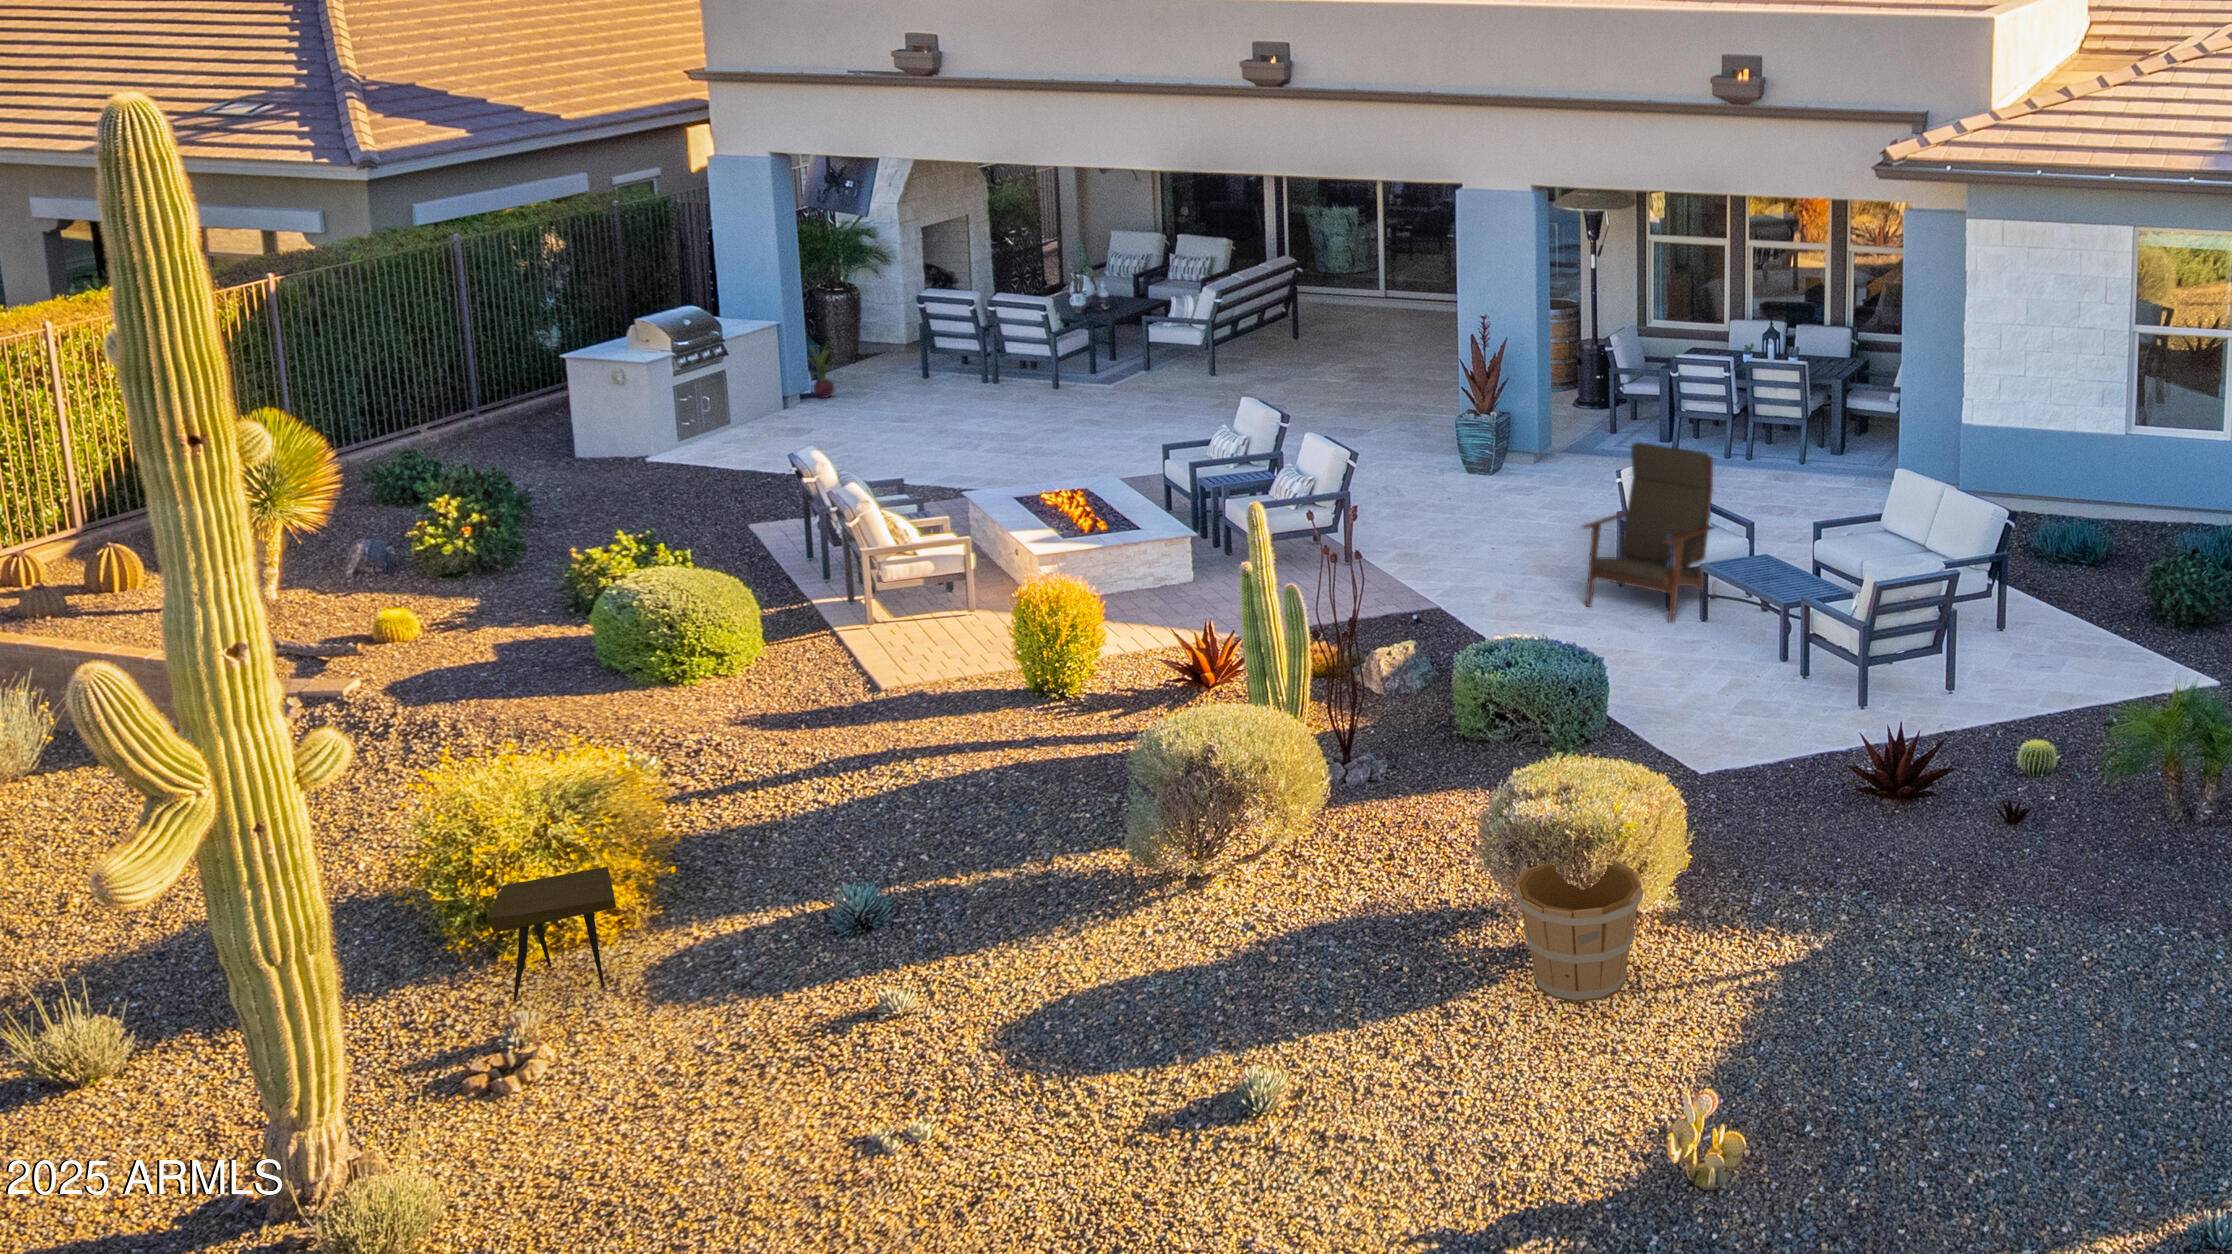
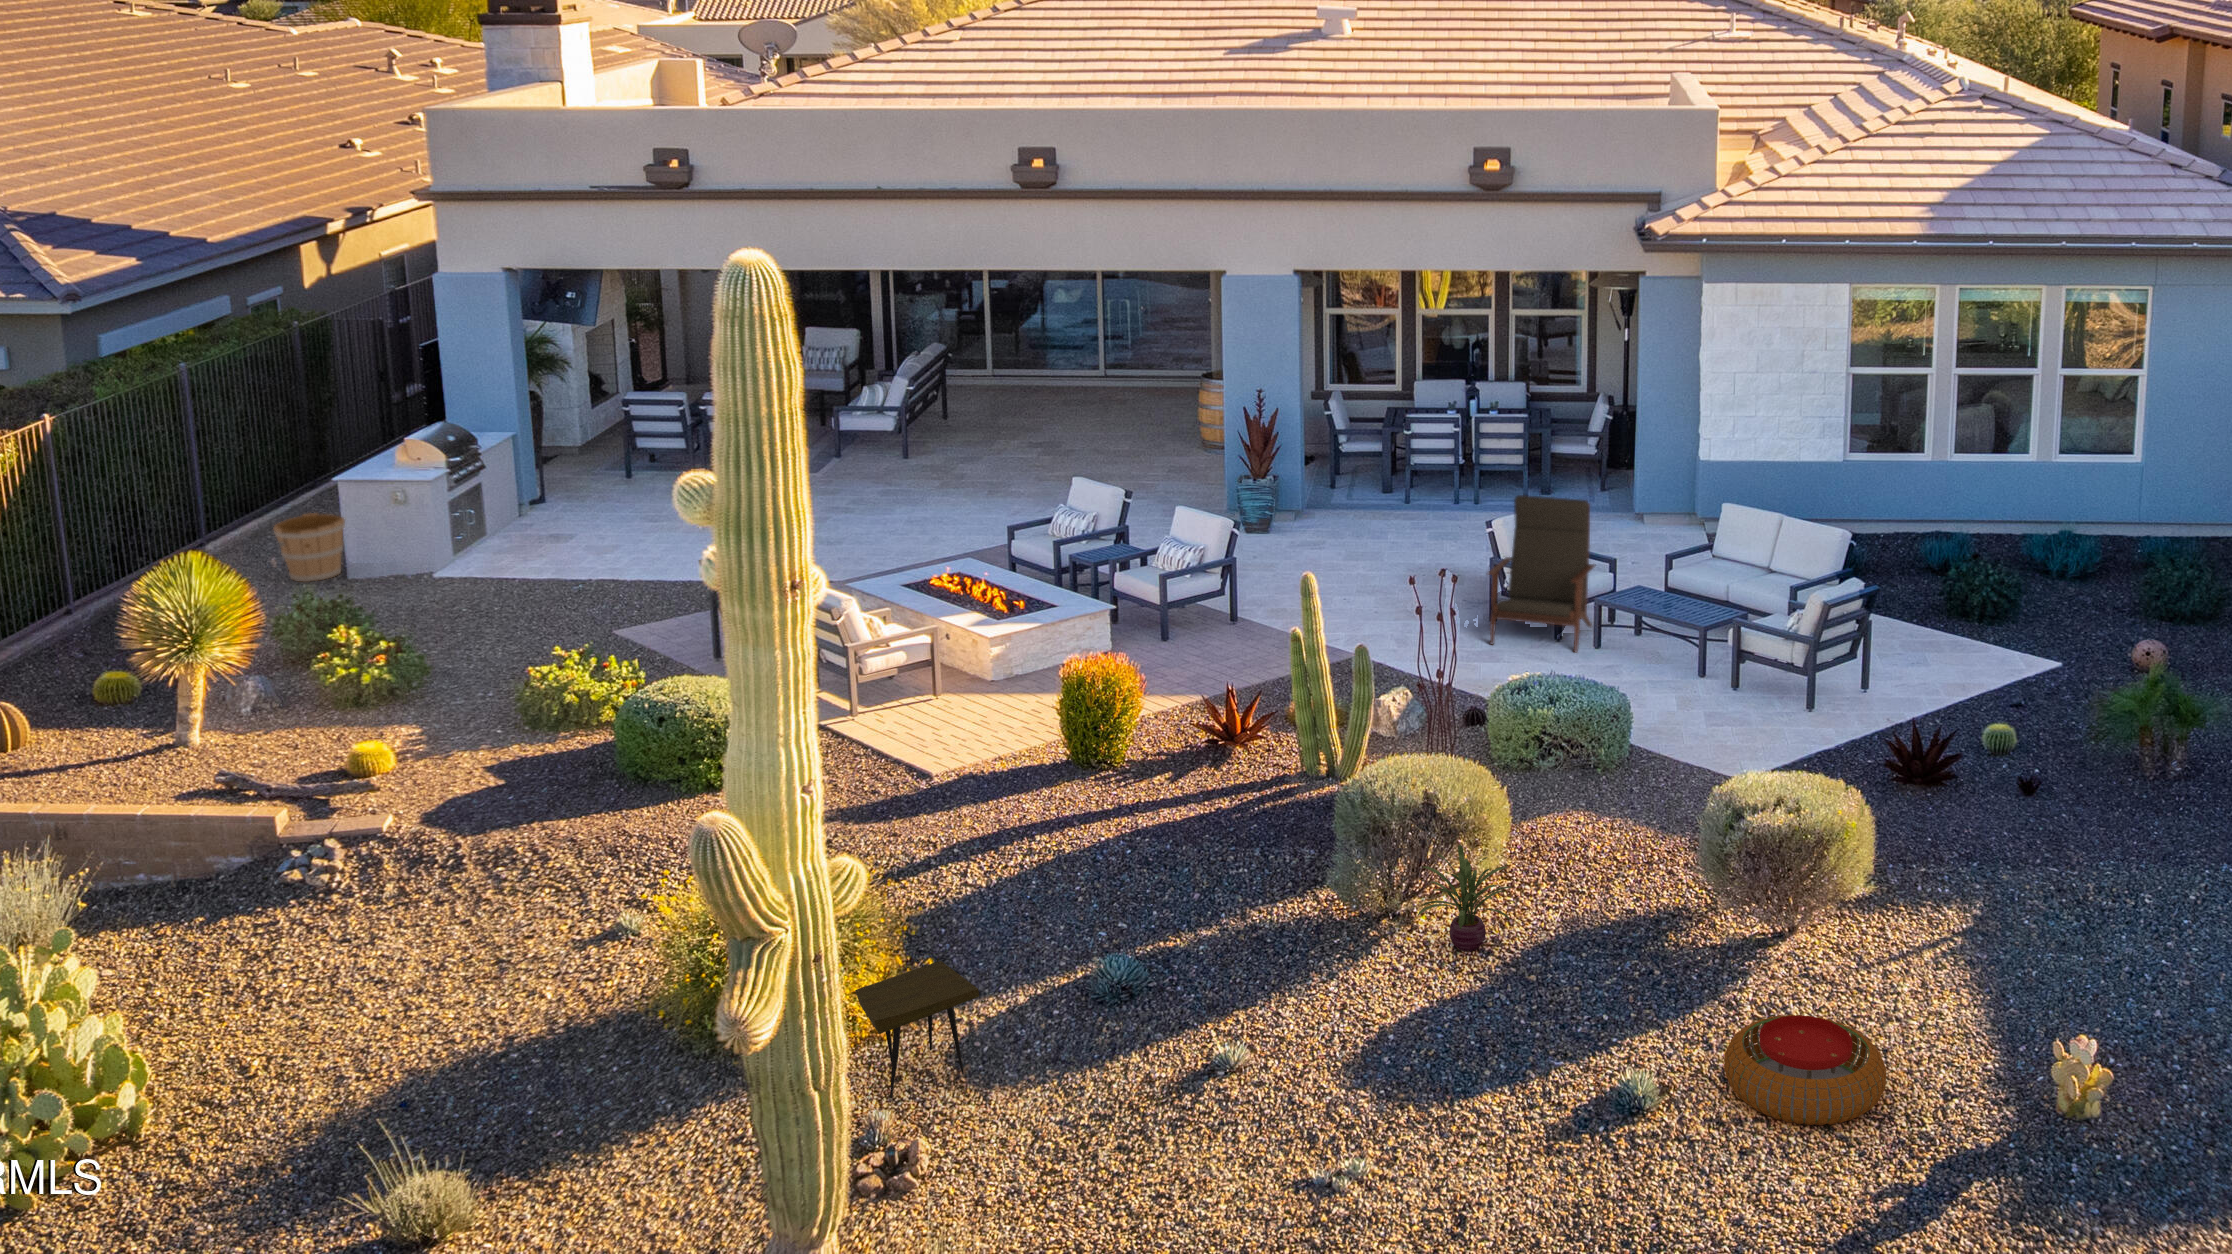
decorative plant: present [809,346,838,398] -> present [1417,845,1512,951]
wooden bucket: present [1515,861,1643,1002] -> present [274,513,345,582]
pouf: none [1327,1042,1514,1177] -> present [1724,1014,1887,1126]

